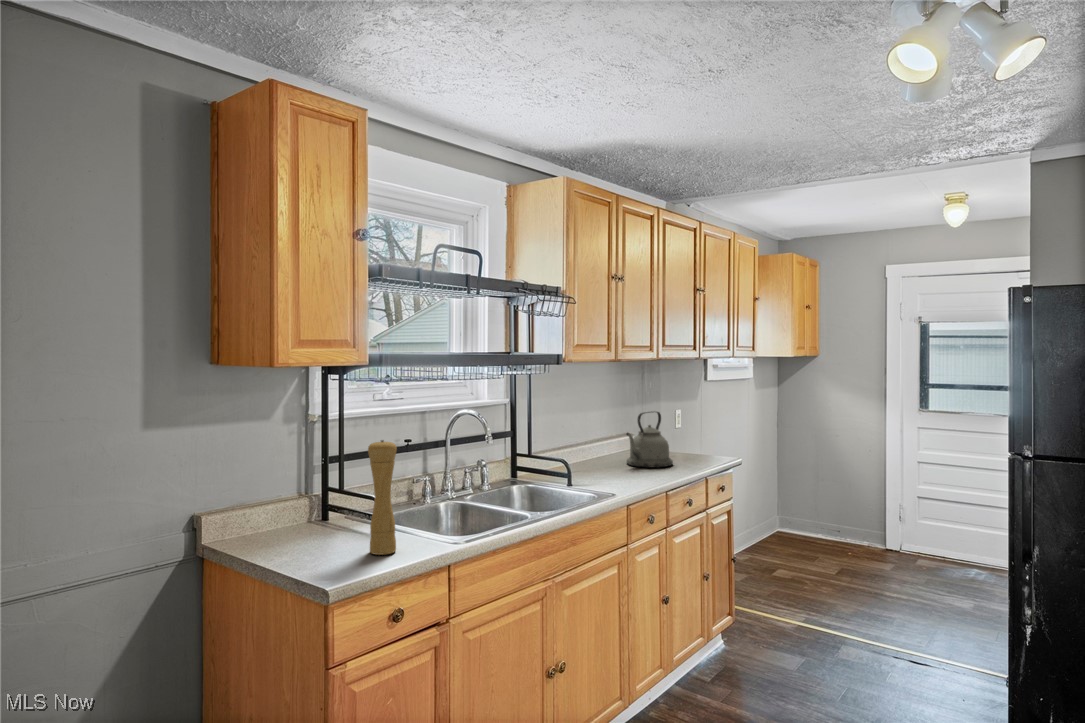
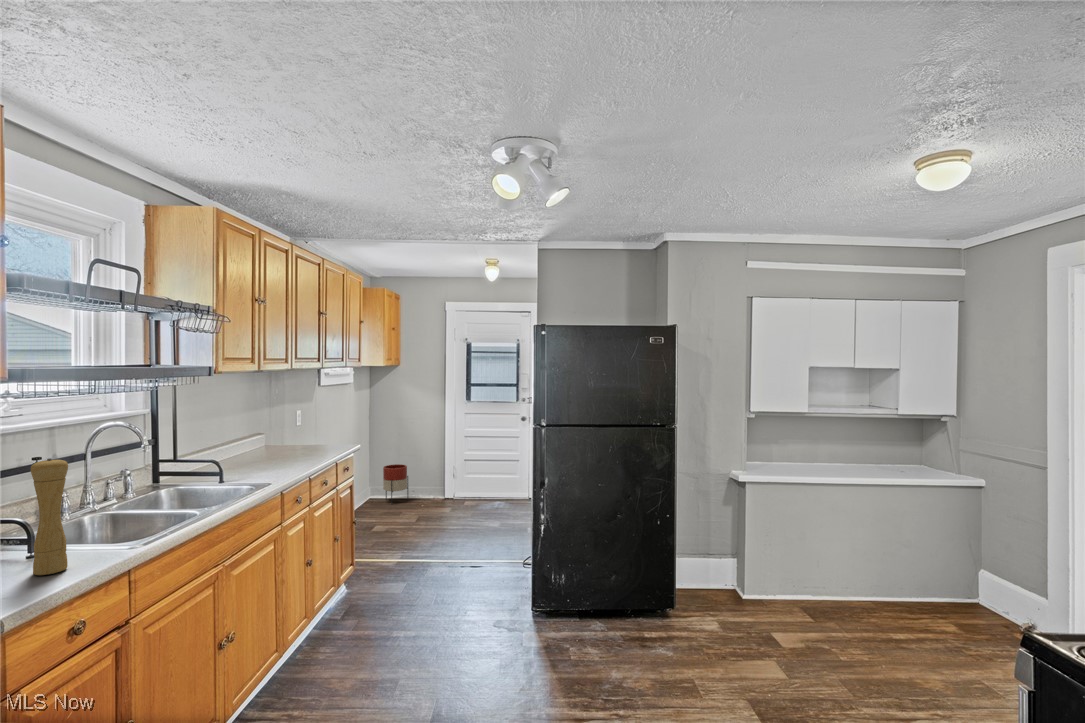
kettle: present [626,412,673,467] -> none [264,412,306,460]
planter: none [793,491,828,544] -> present [383,464,408,504]

